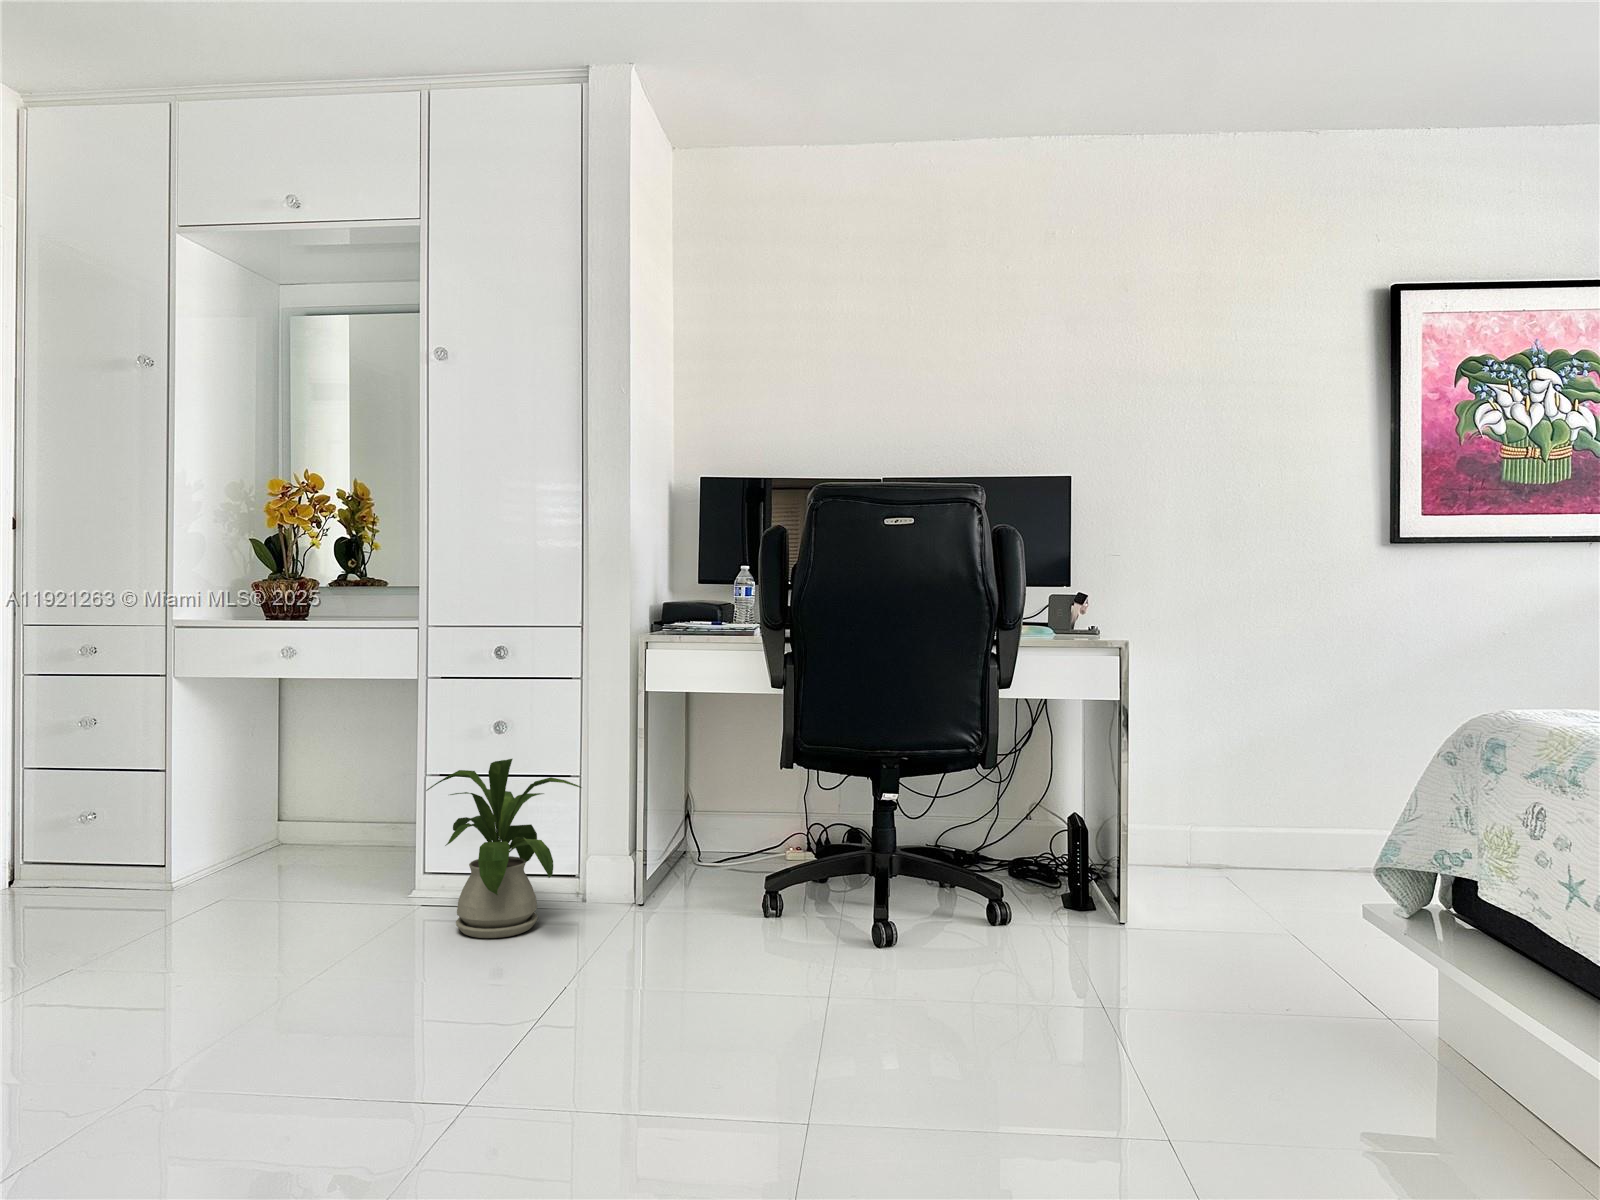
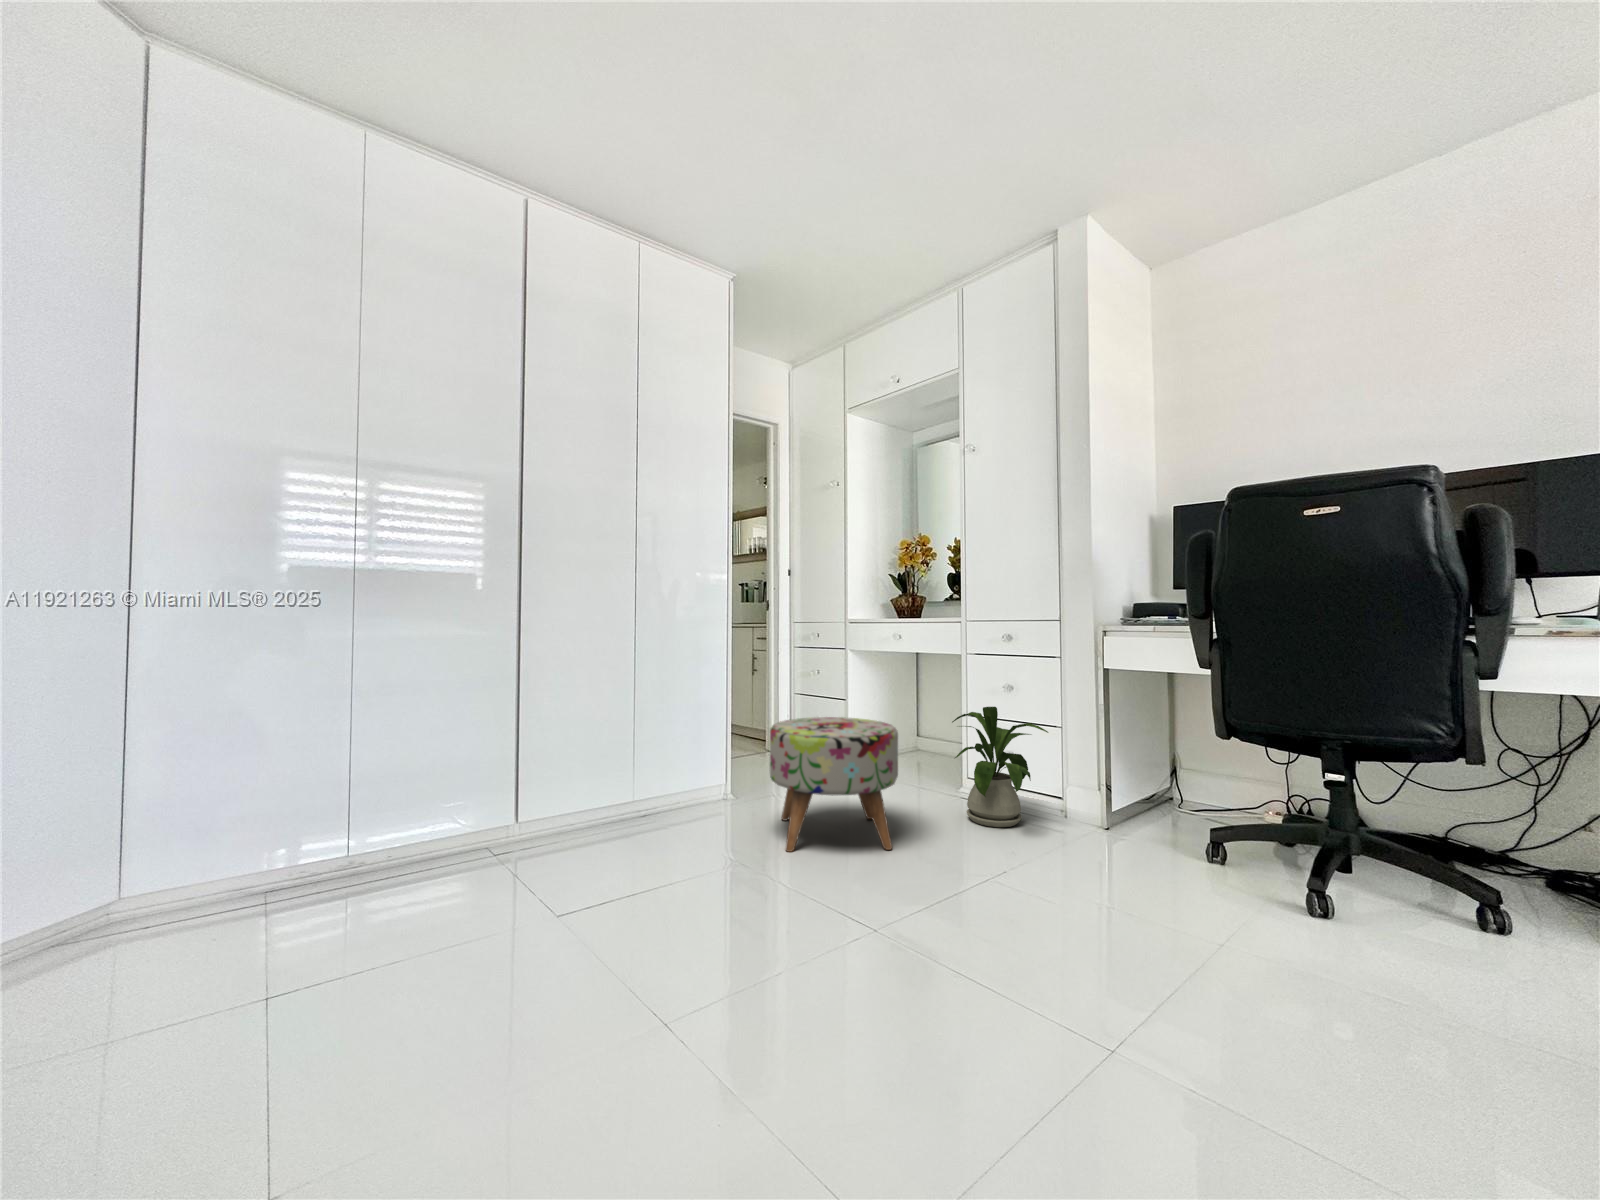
ottoman: none [132,802,385,1056] -> present [770,717,898,852]

